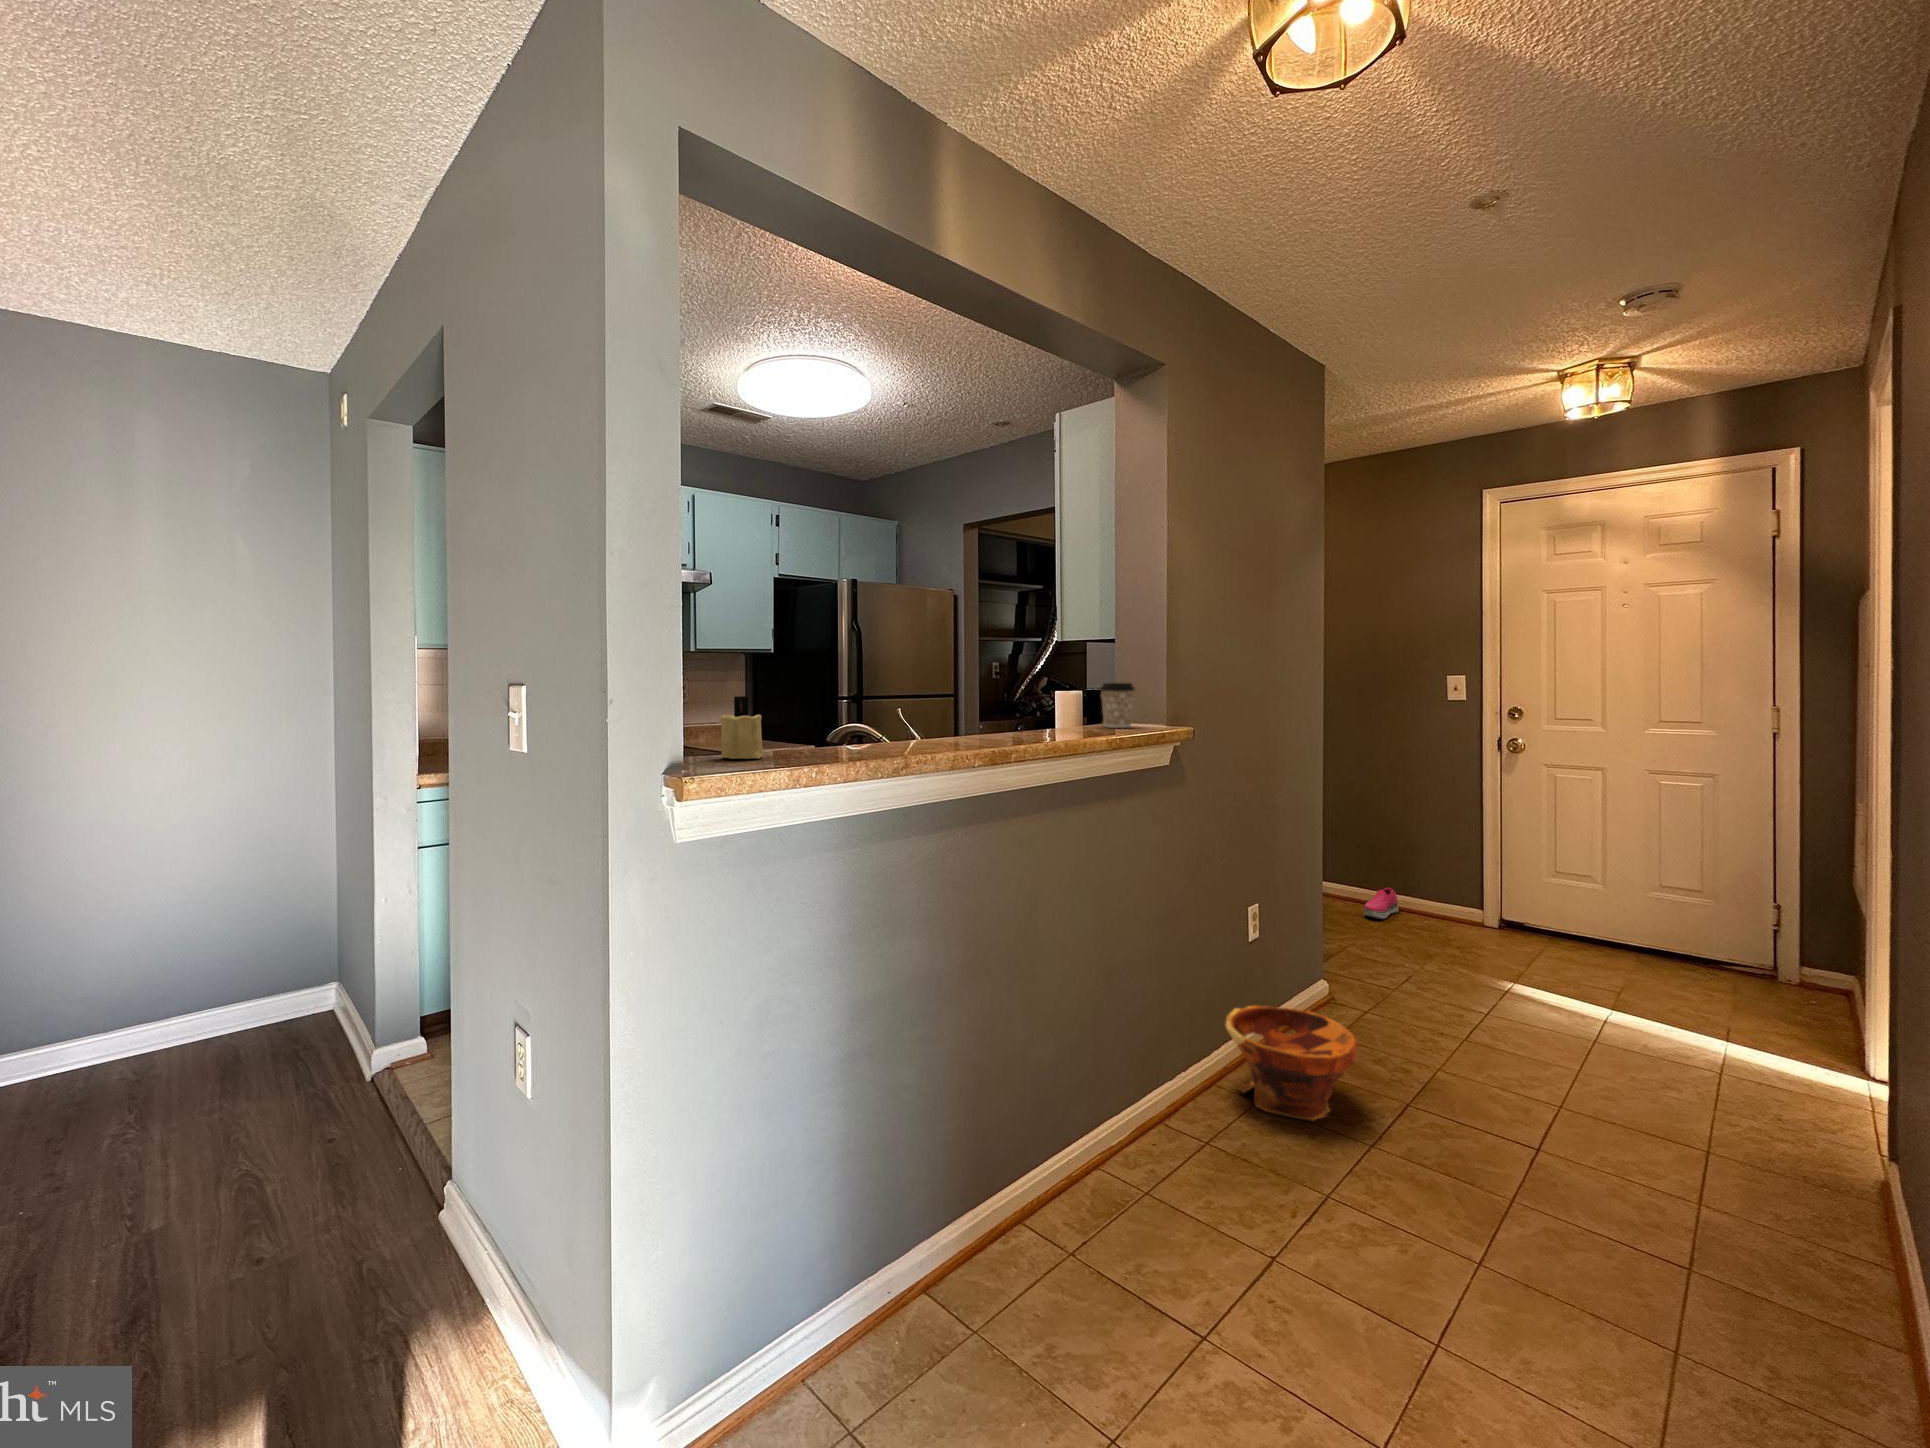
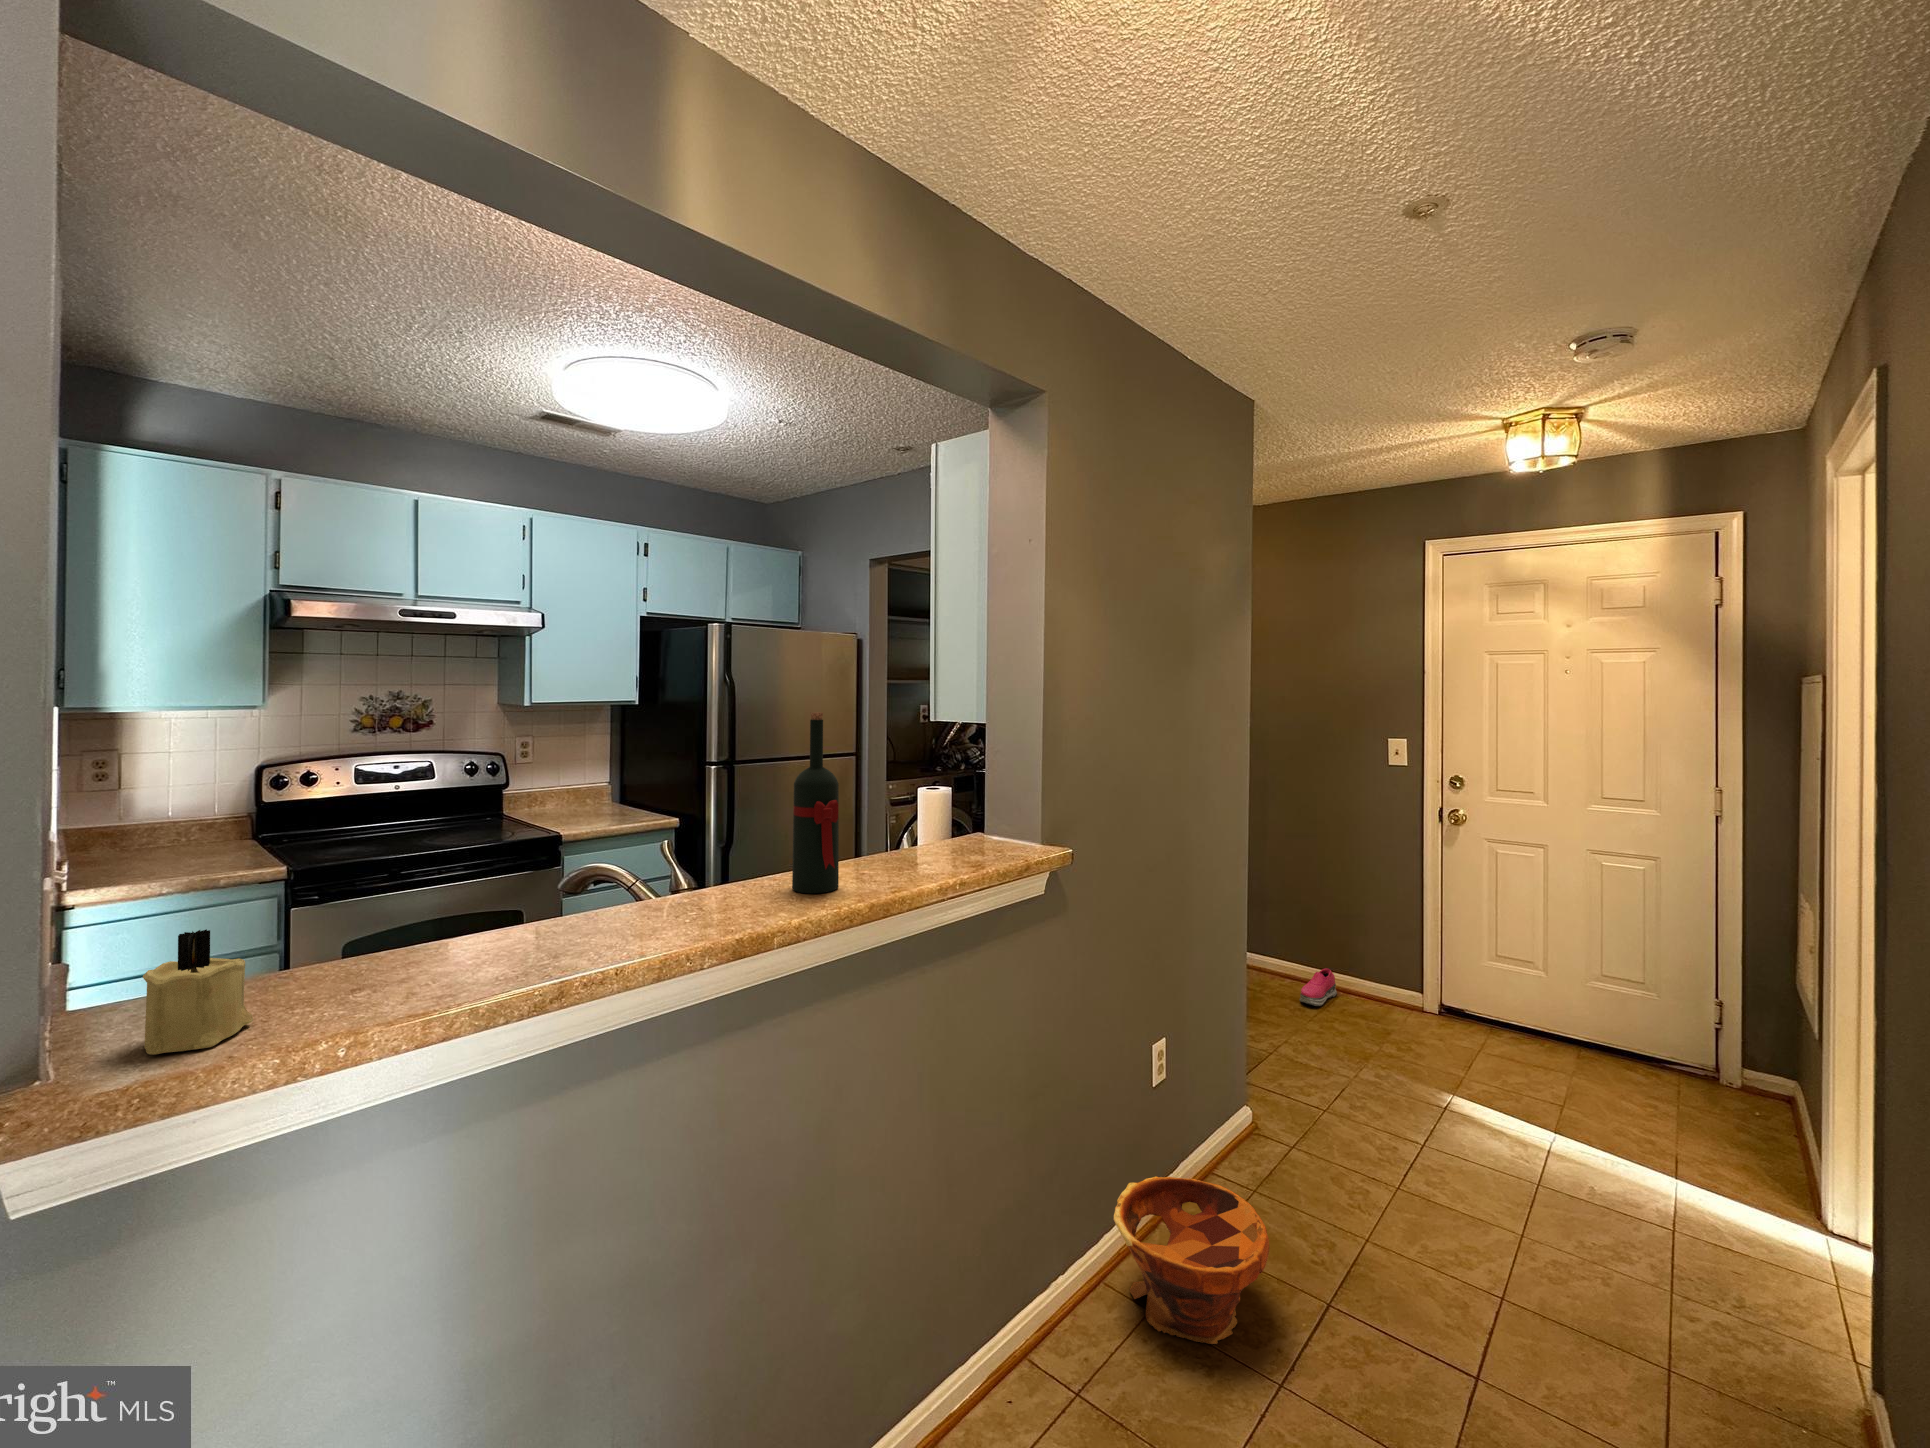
wine bottle: none [1002,606,1038,736] -> present [792,712,839,893]
coffee cup: present [1100,683,1134,728] -> none [954,792,998,854]

